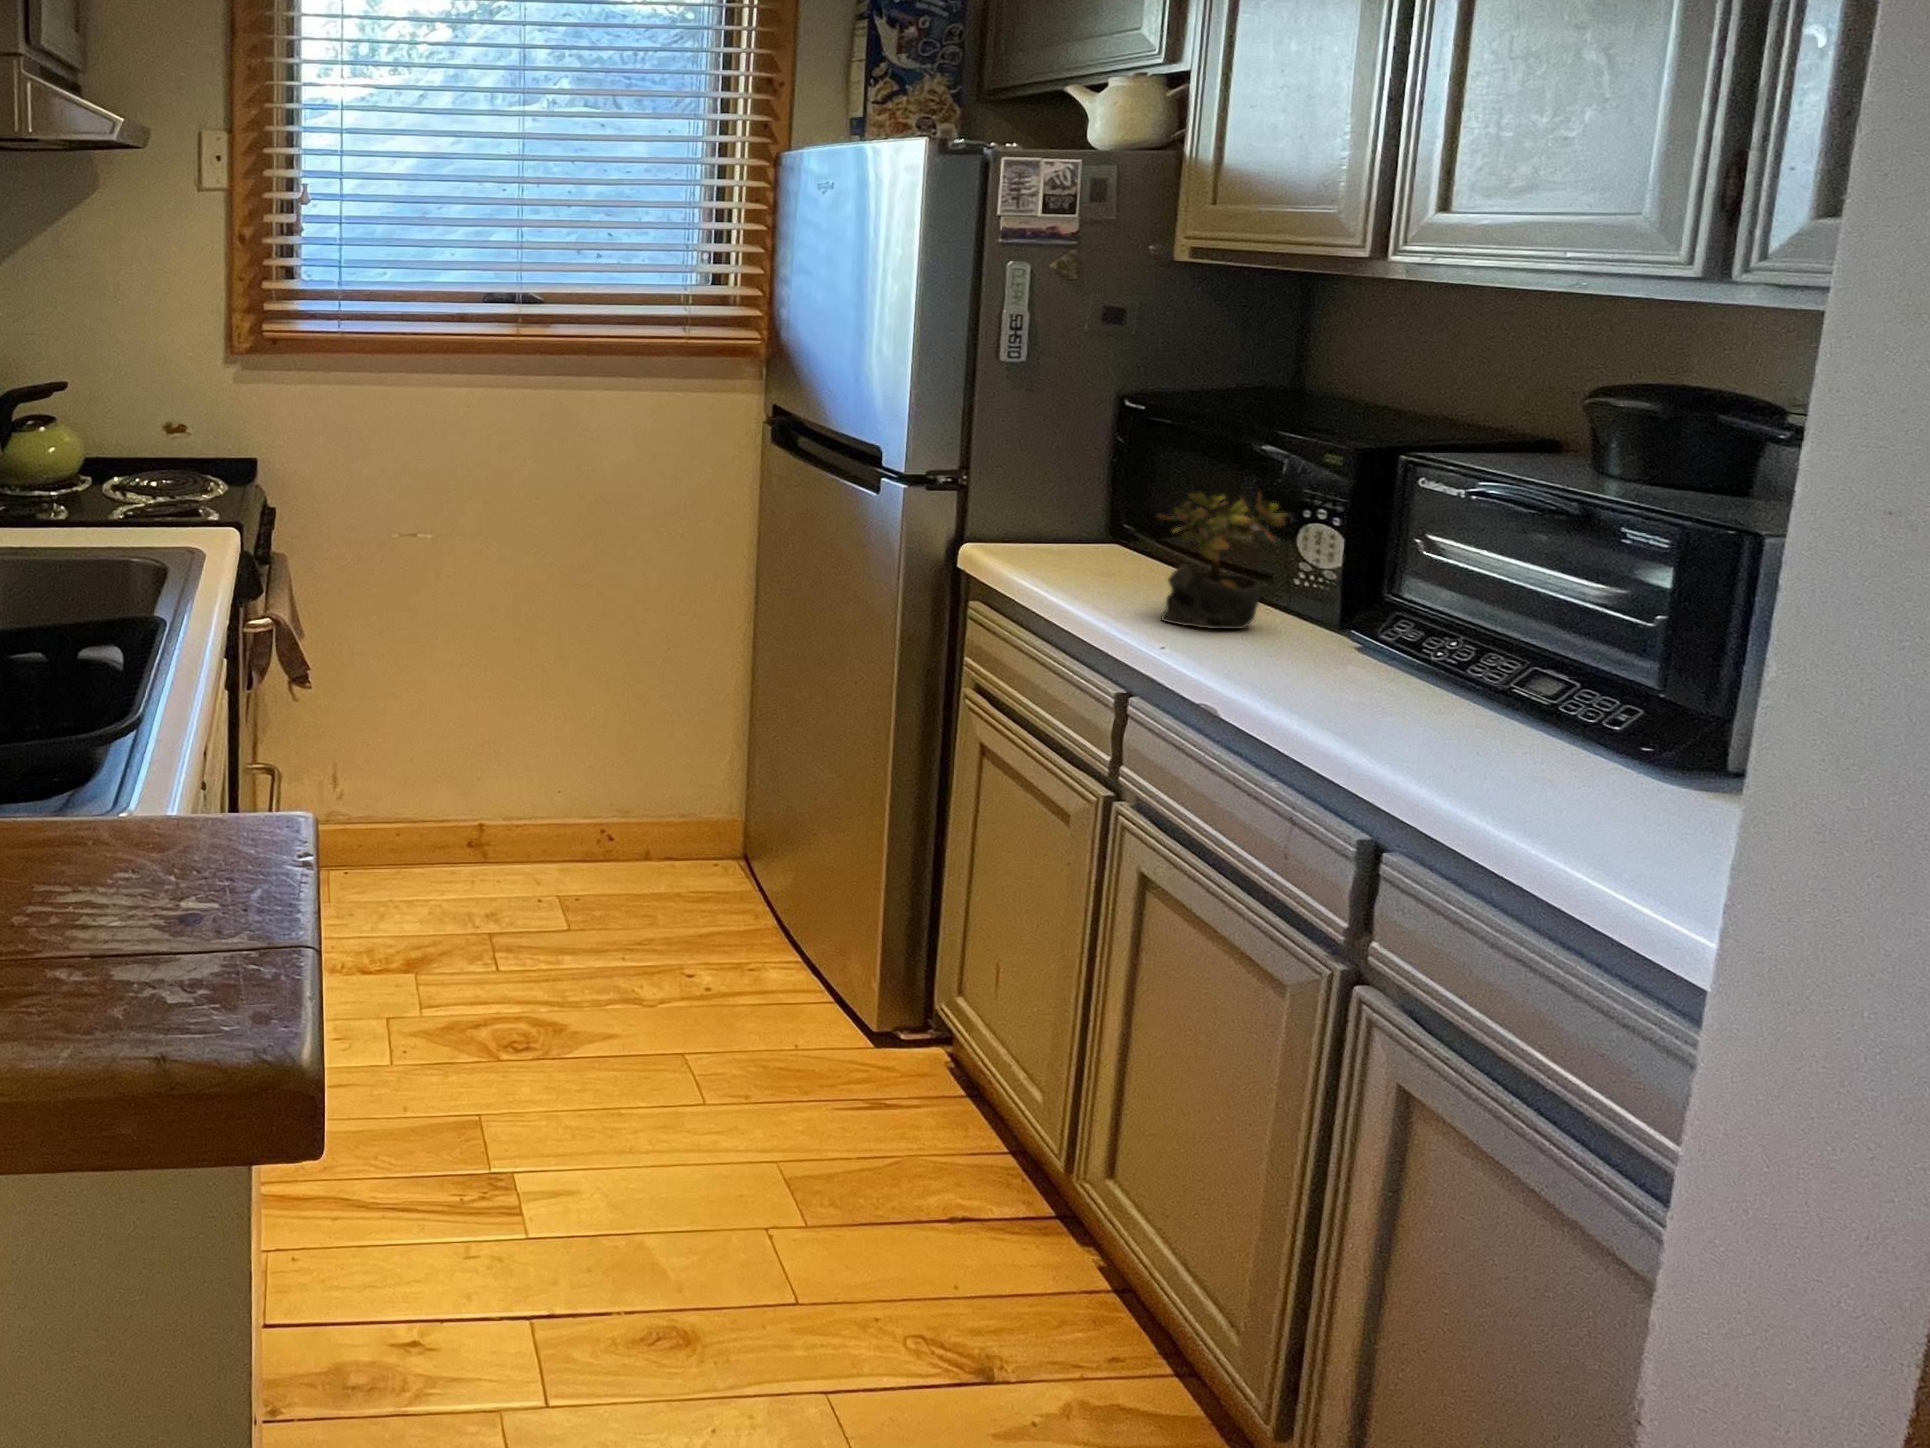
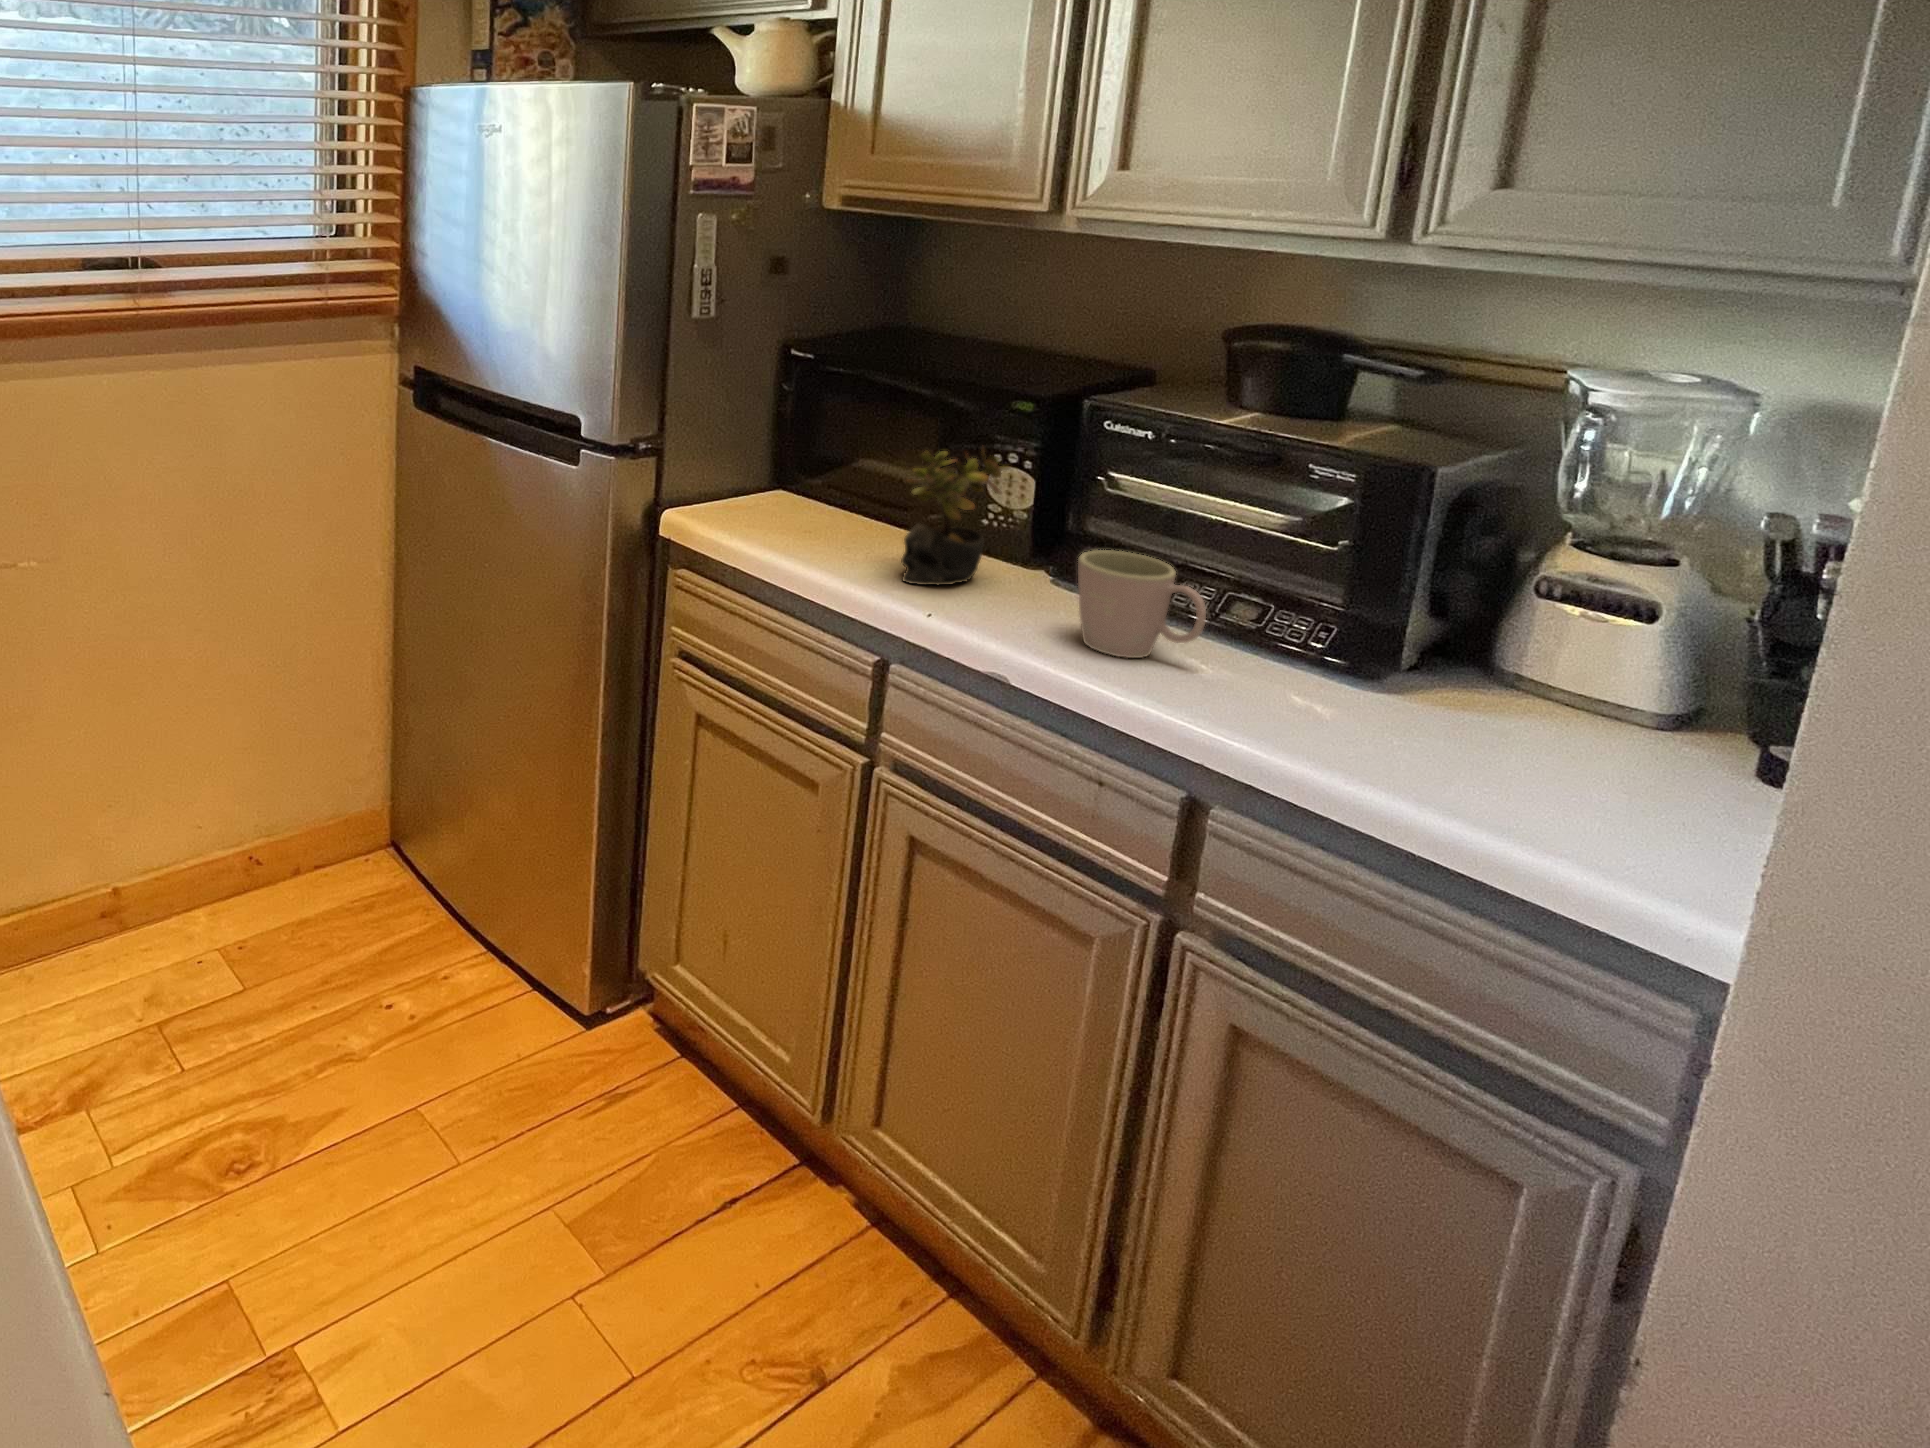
mug: none [1307,596,1438,707] -> present [1078,550,1206,658]

